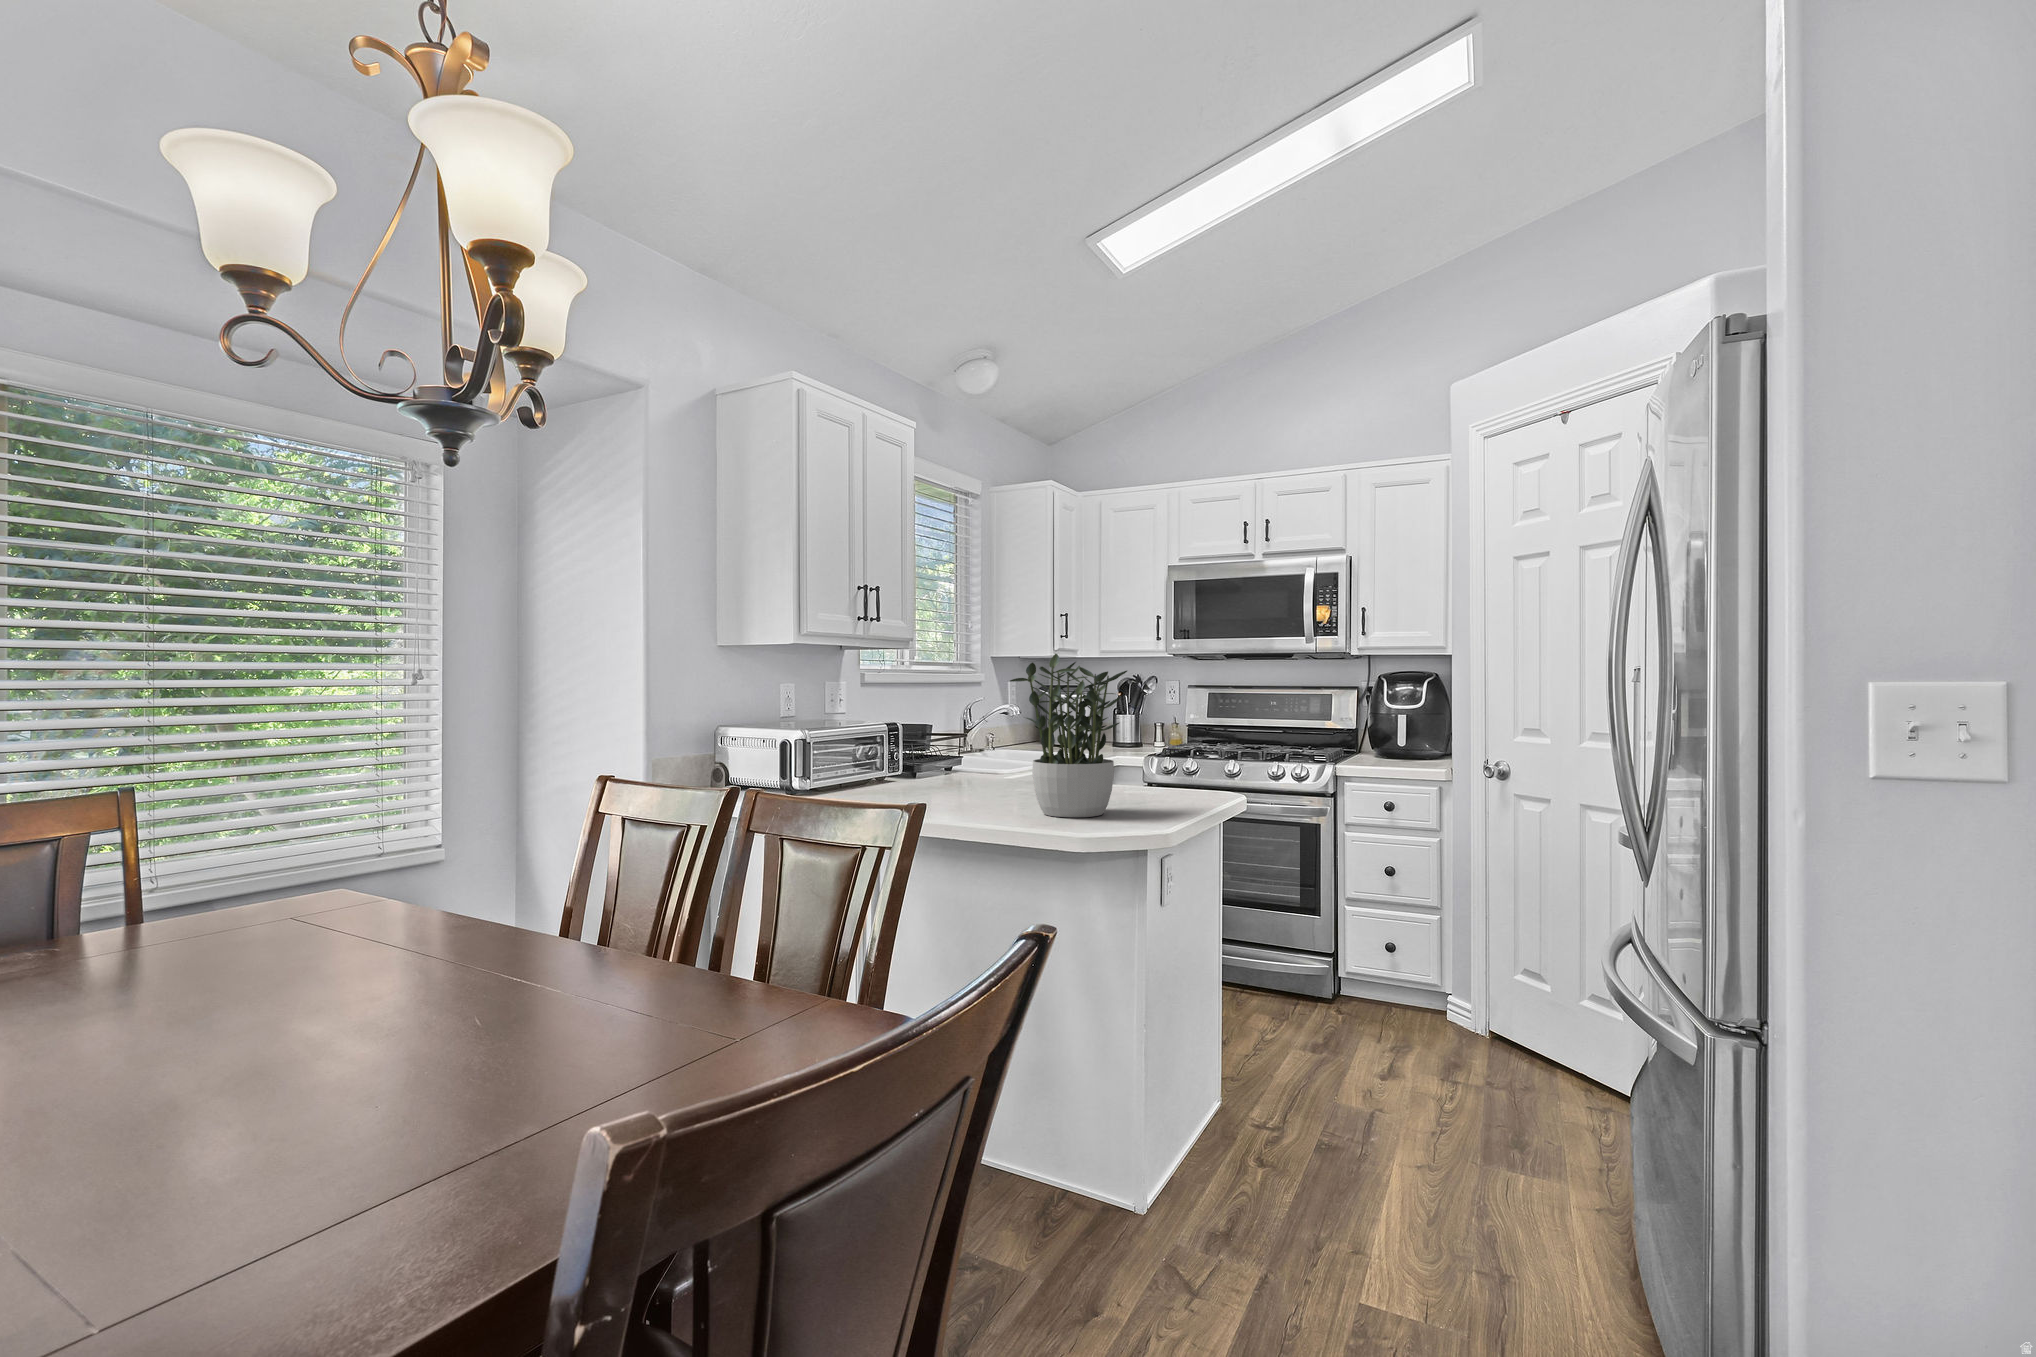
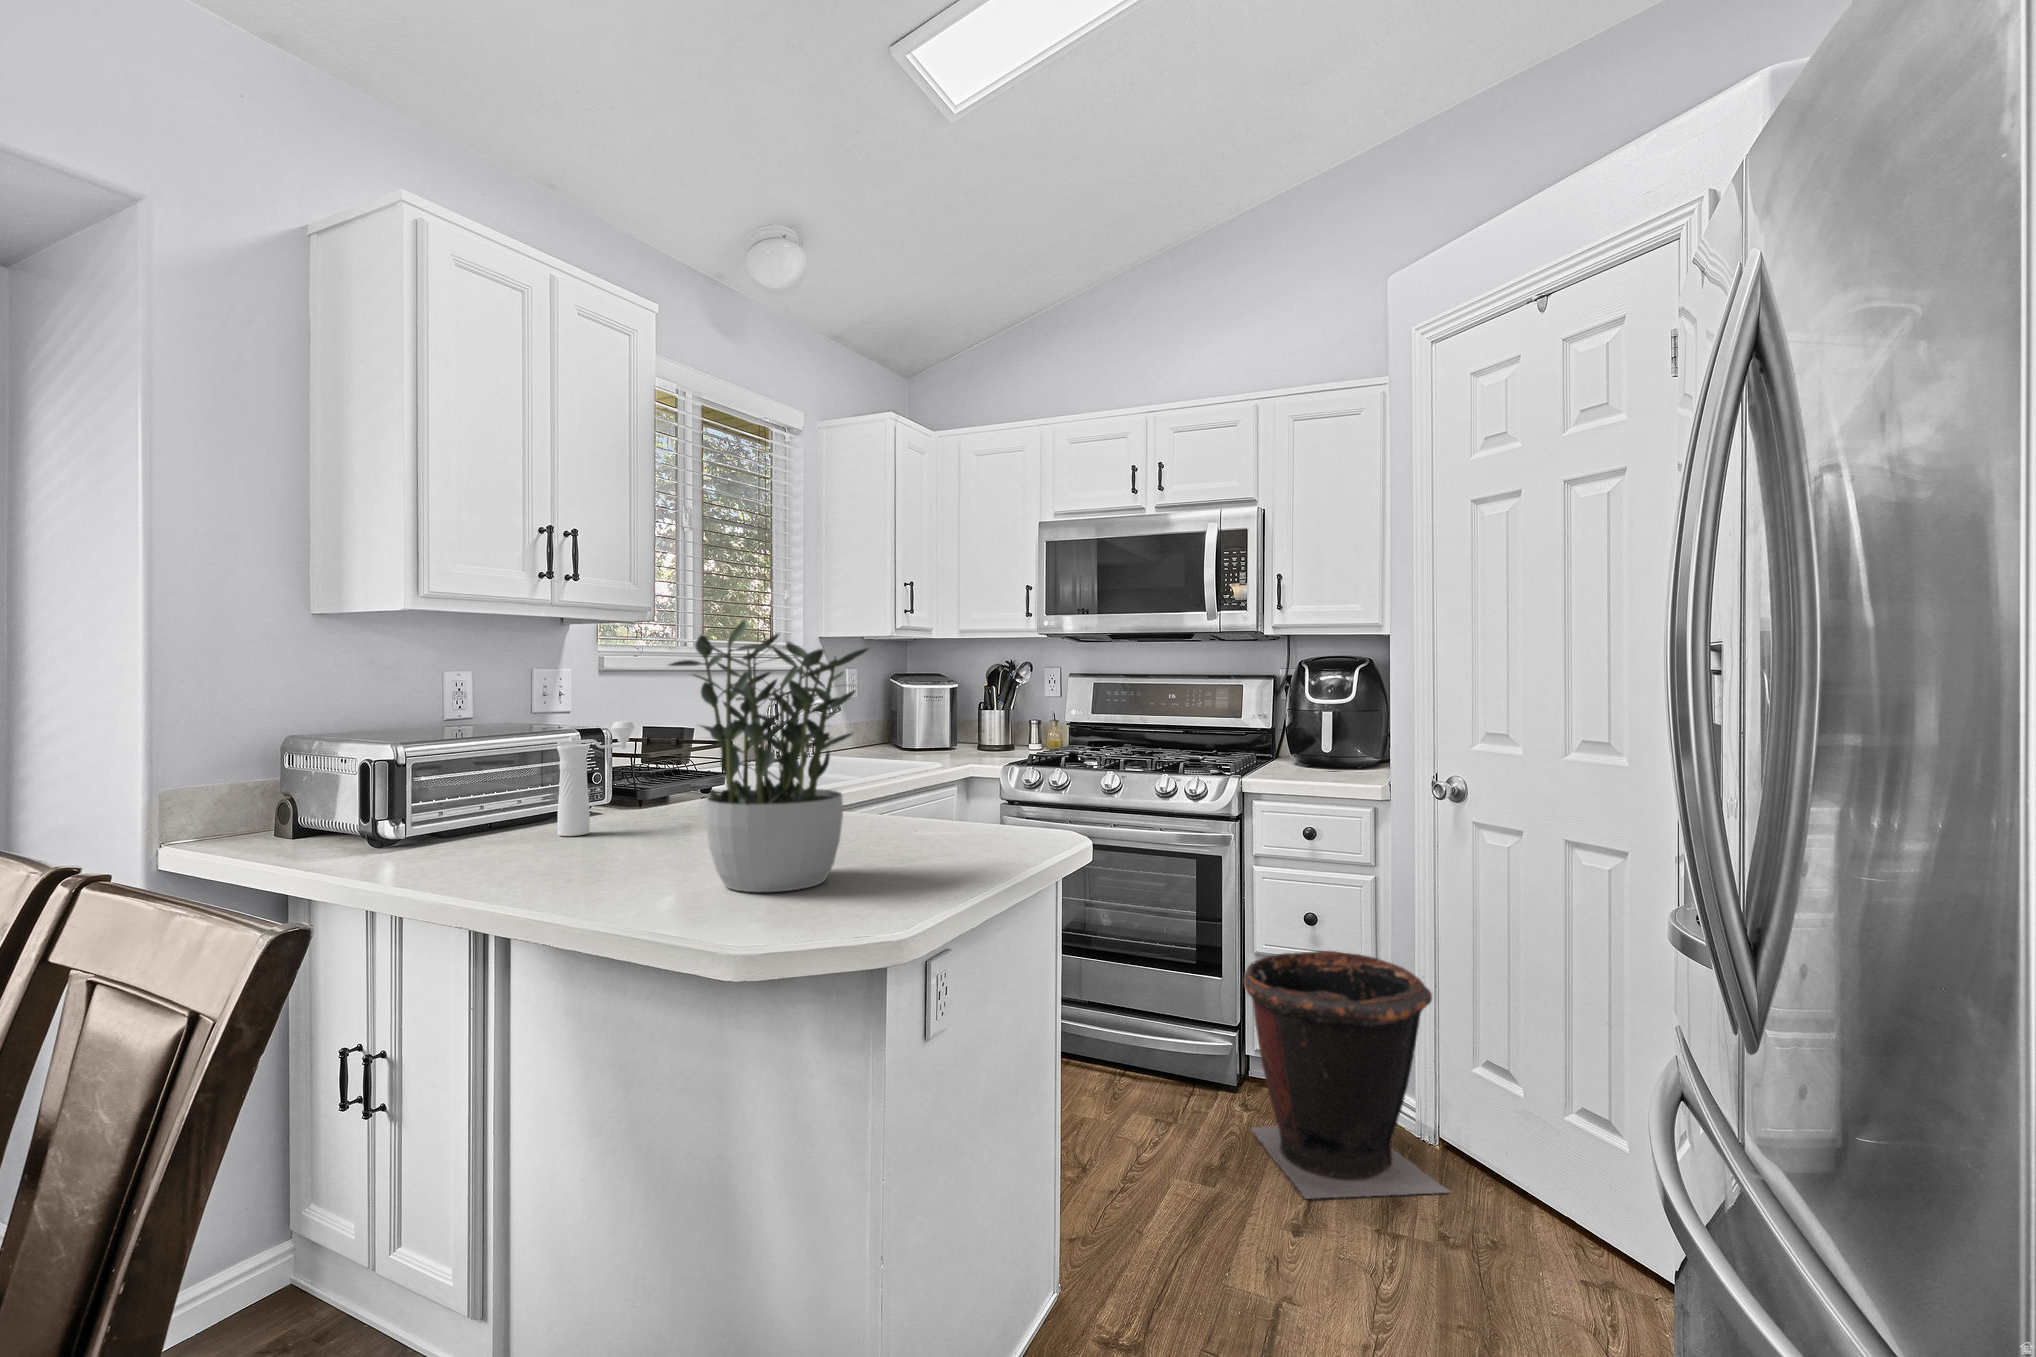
pepper mill: none [891,717,934,792] -> present [557,721,635,836]
trash can: none [1343,893,1499,1061] -> present [1244,951,1449,1199]

